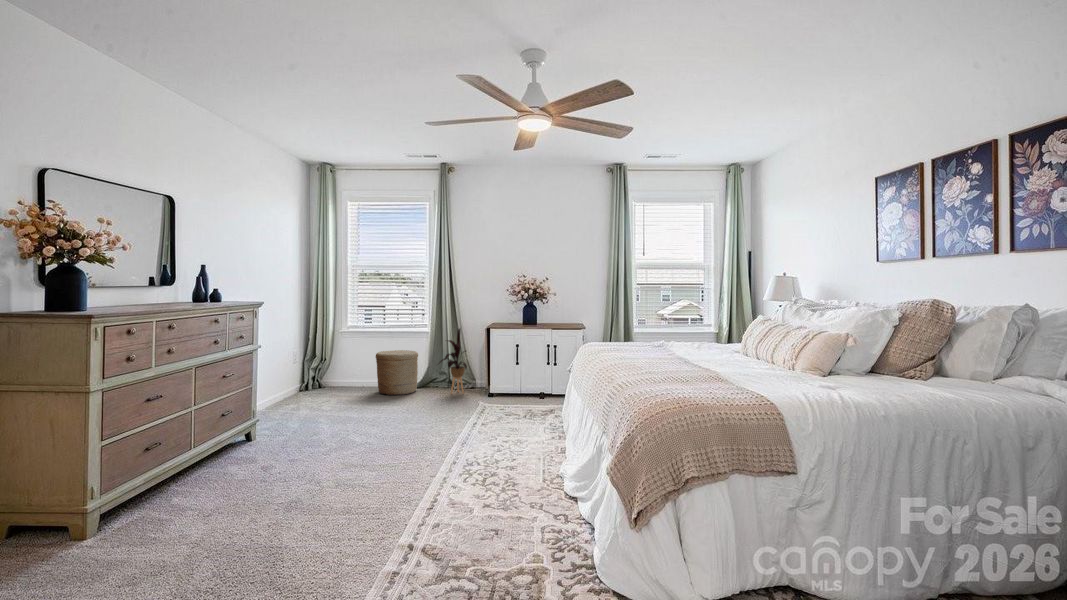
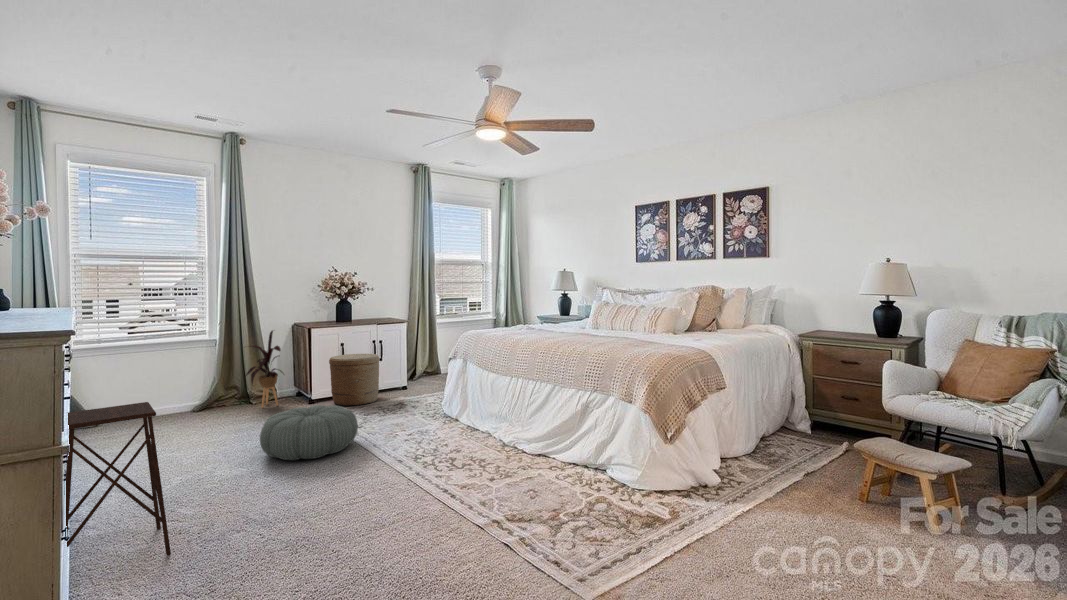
woven basket: present [376,350,418,395] -> present [329,354,379,406]
side table: none [174,377,263,493] -> present [66,402,171,556]
pouf: none [378,398,459,445] -> present [260,405,358,460]

